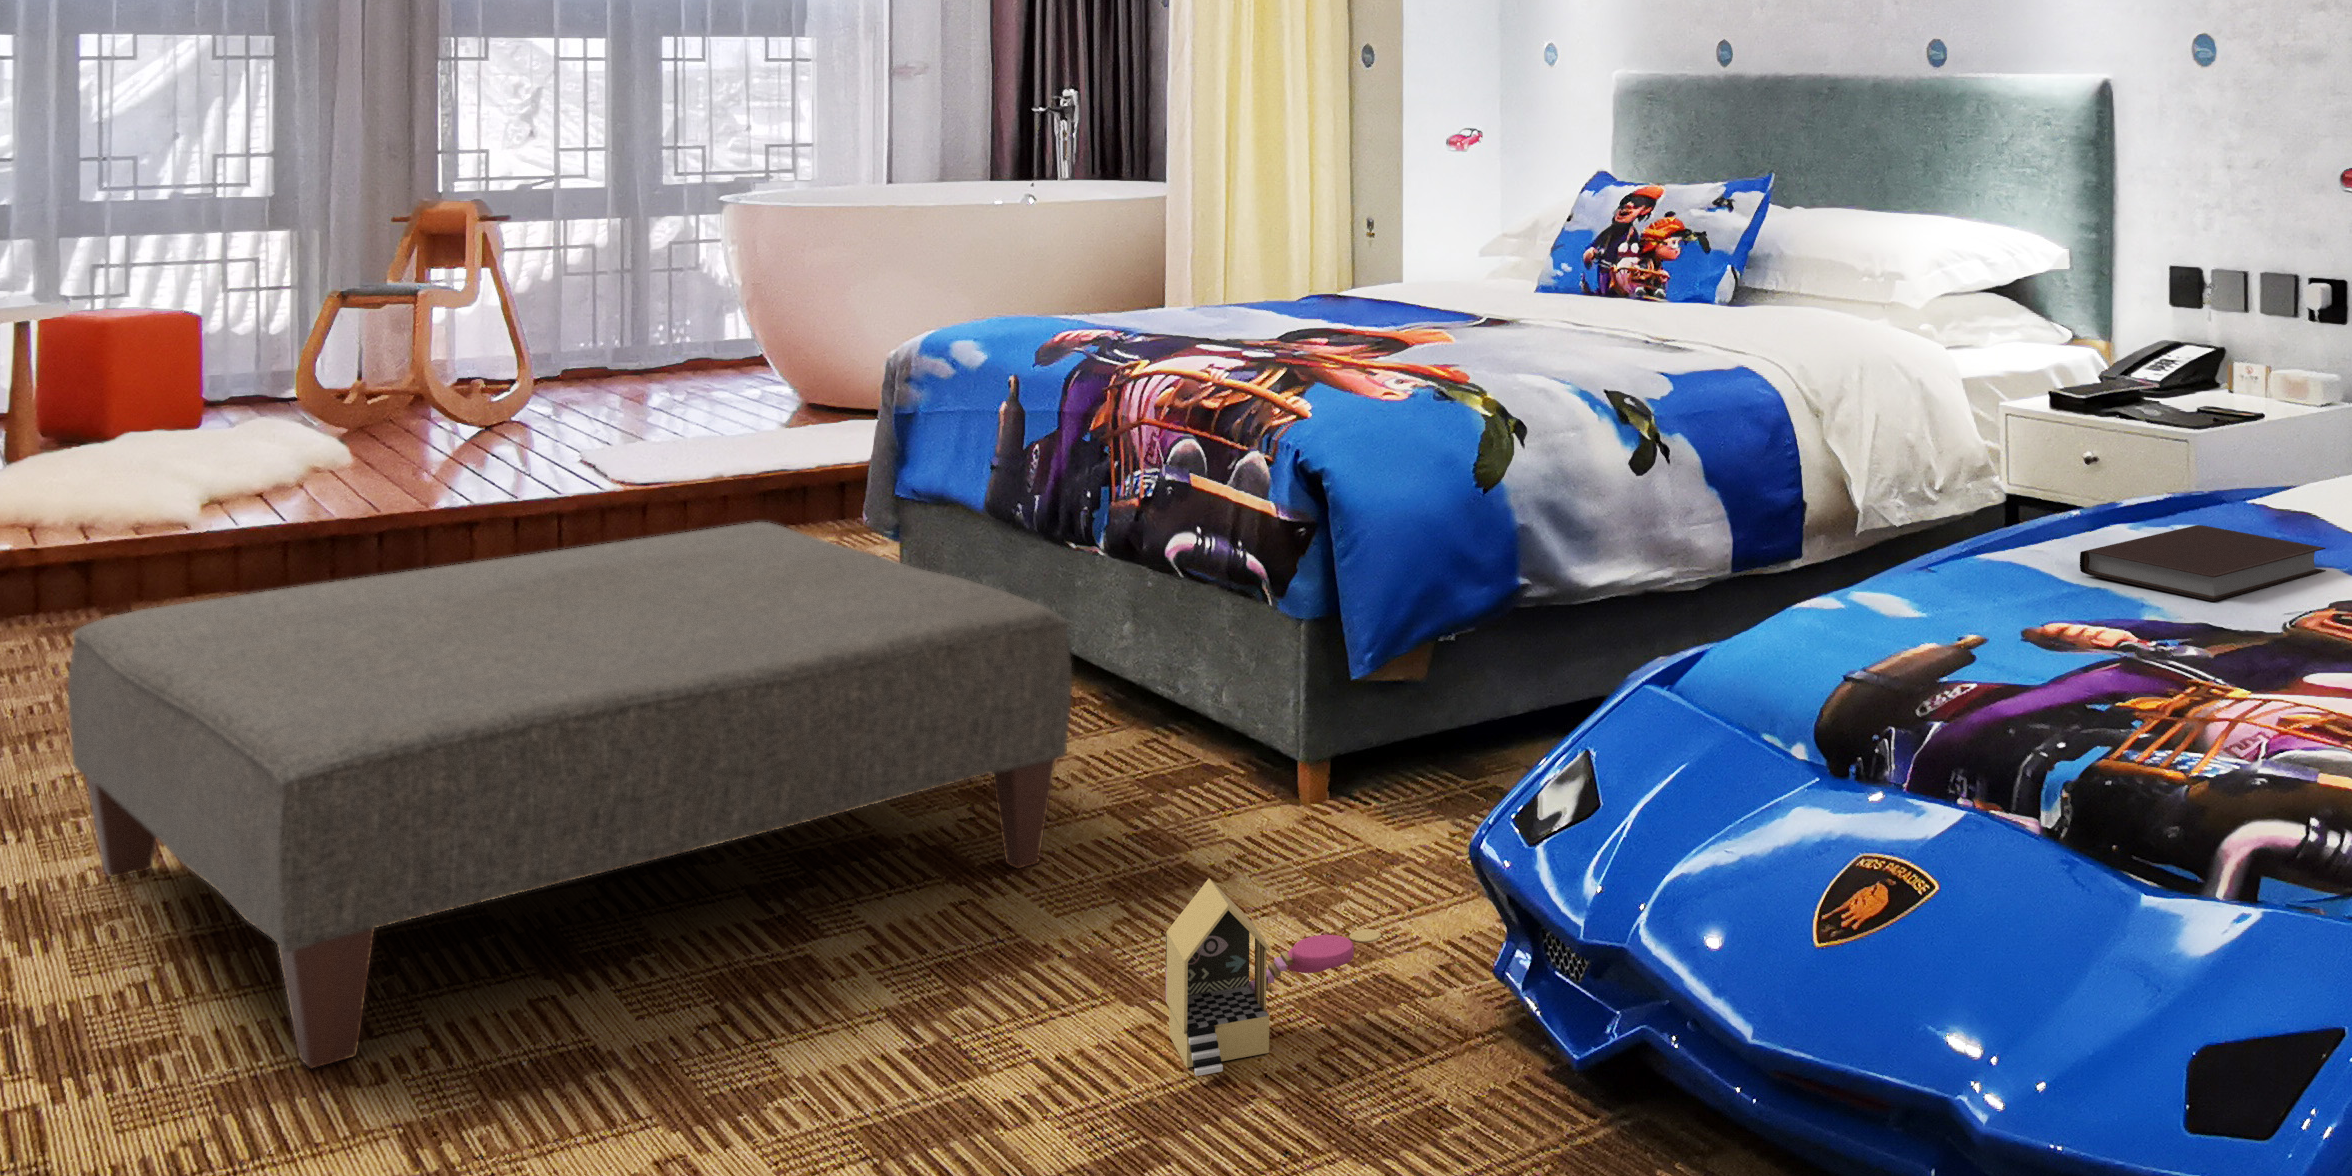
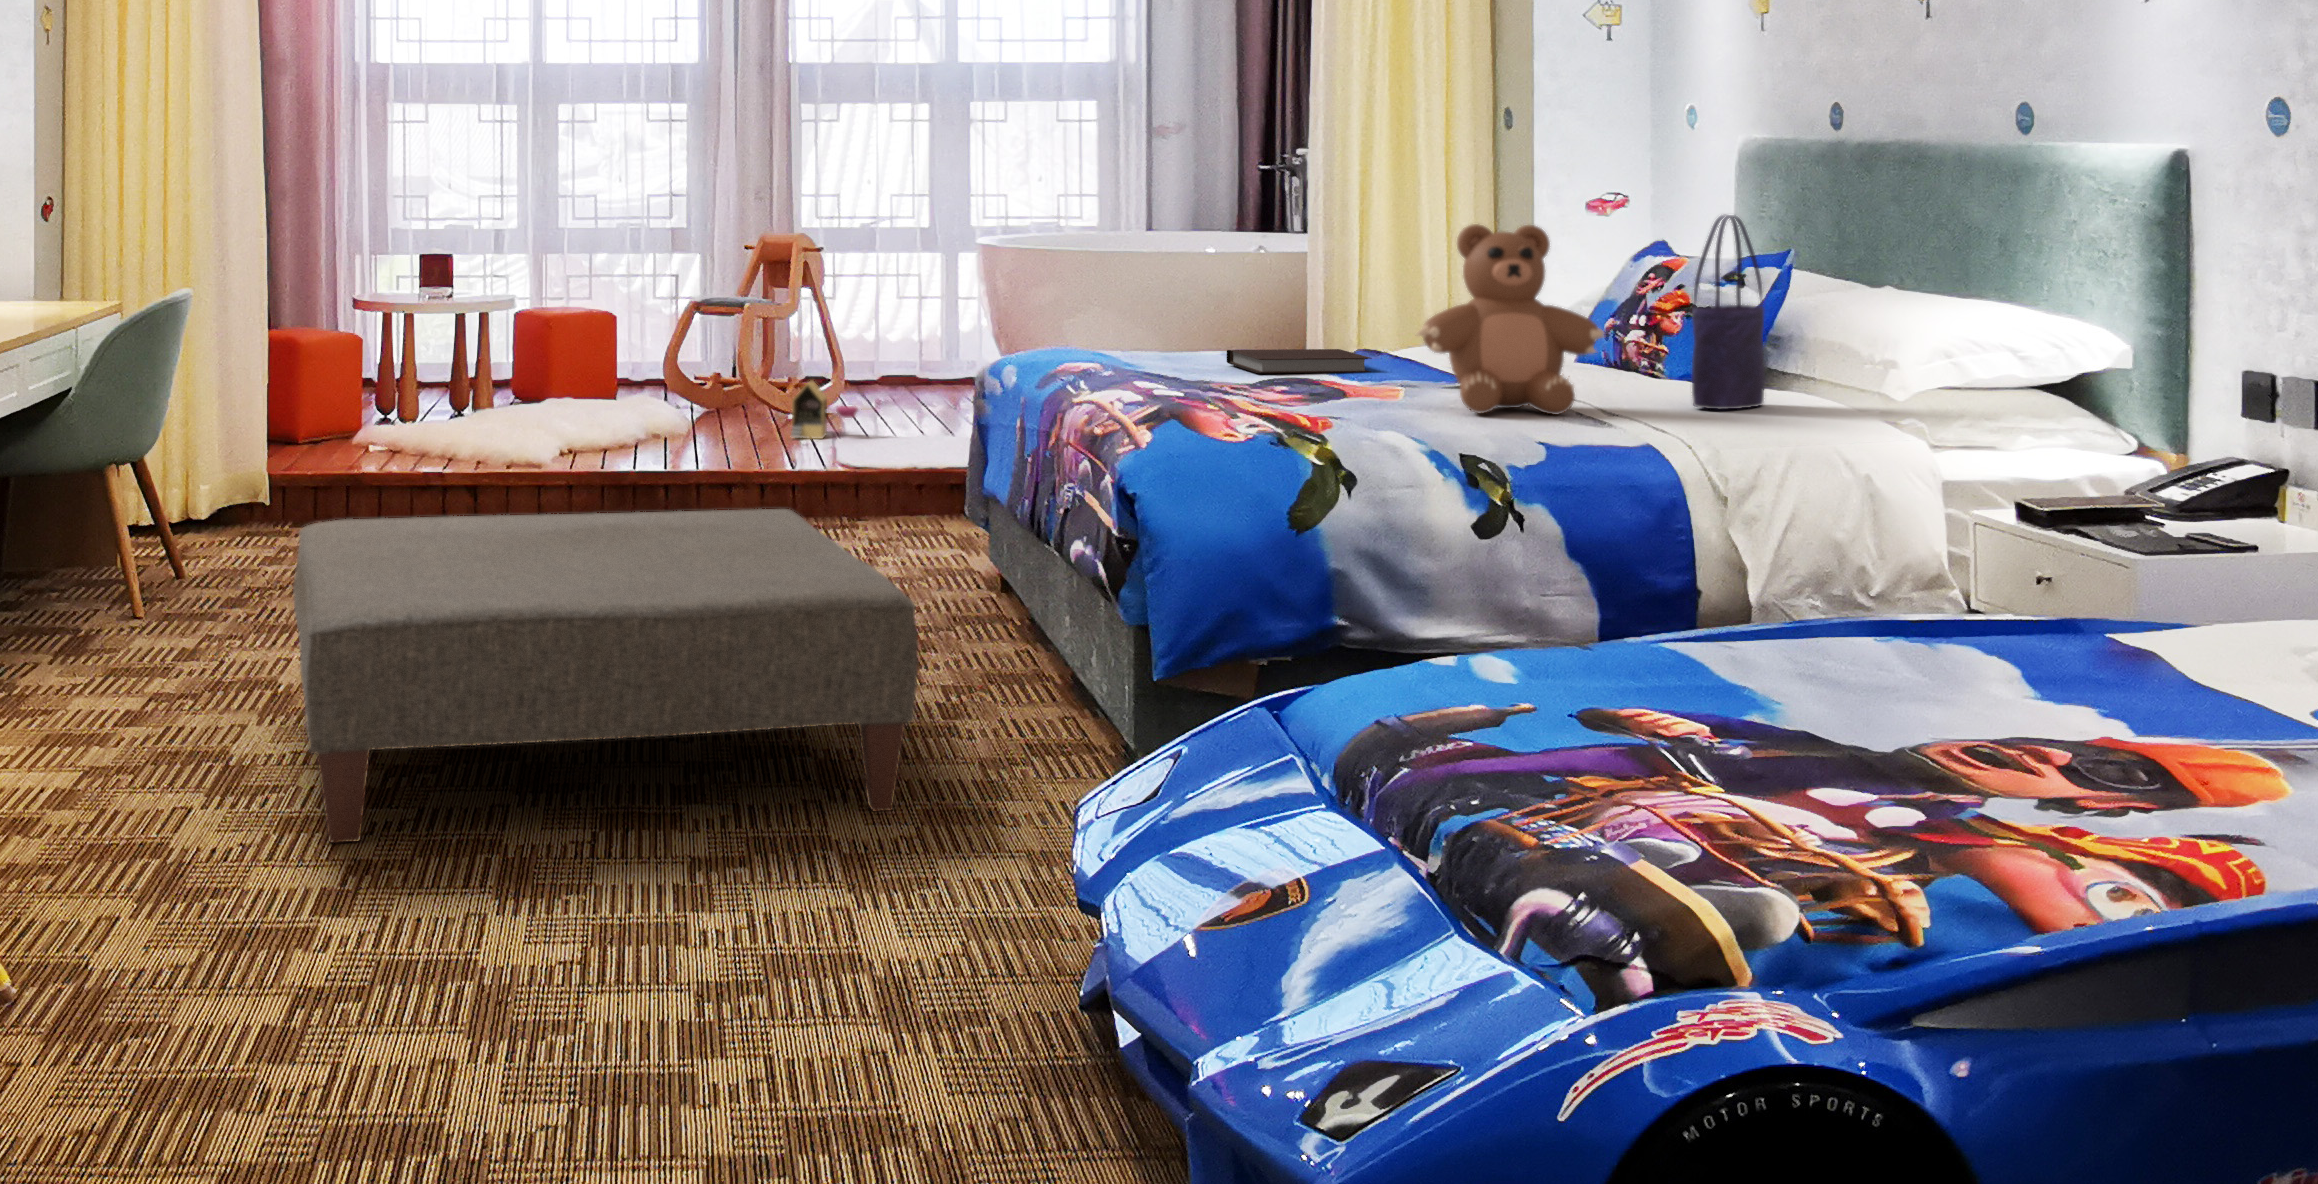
tote bag: none [1736,142,1788,326] -> present [1692,215,1765,409]
teddy bear: none [1503,157,1672,347] -> present [1417,224,1604,415]
notebook: present [2080,525,2326,601] -> present [1227,349,1371,373]
toy house: present [1166,878,1381,1076] -> present [791,381,858,439]

